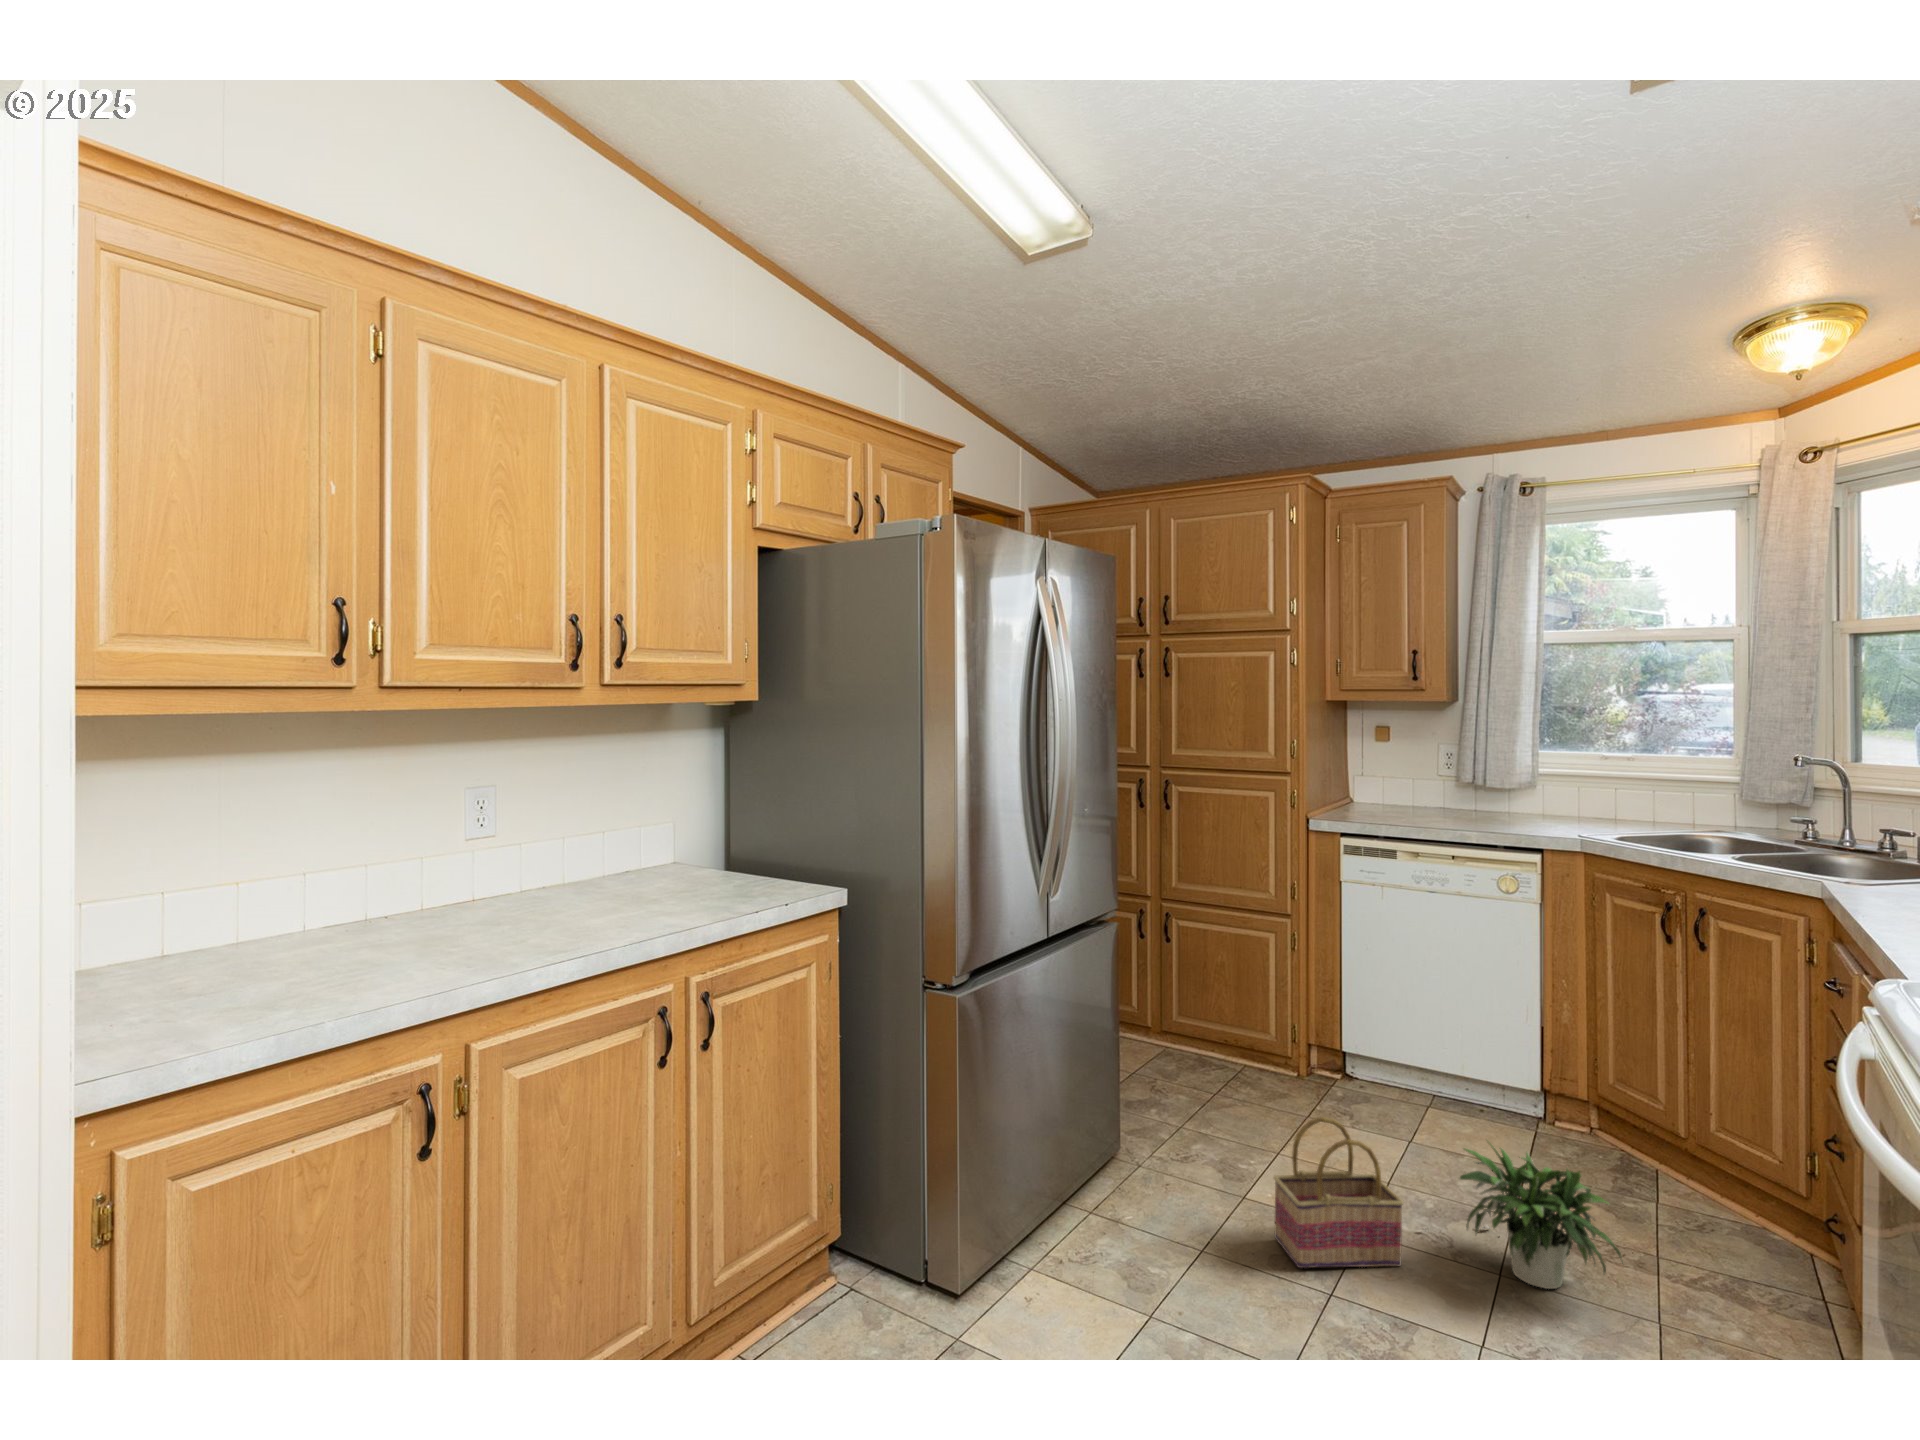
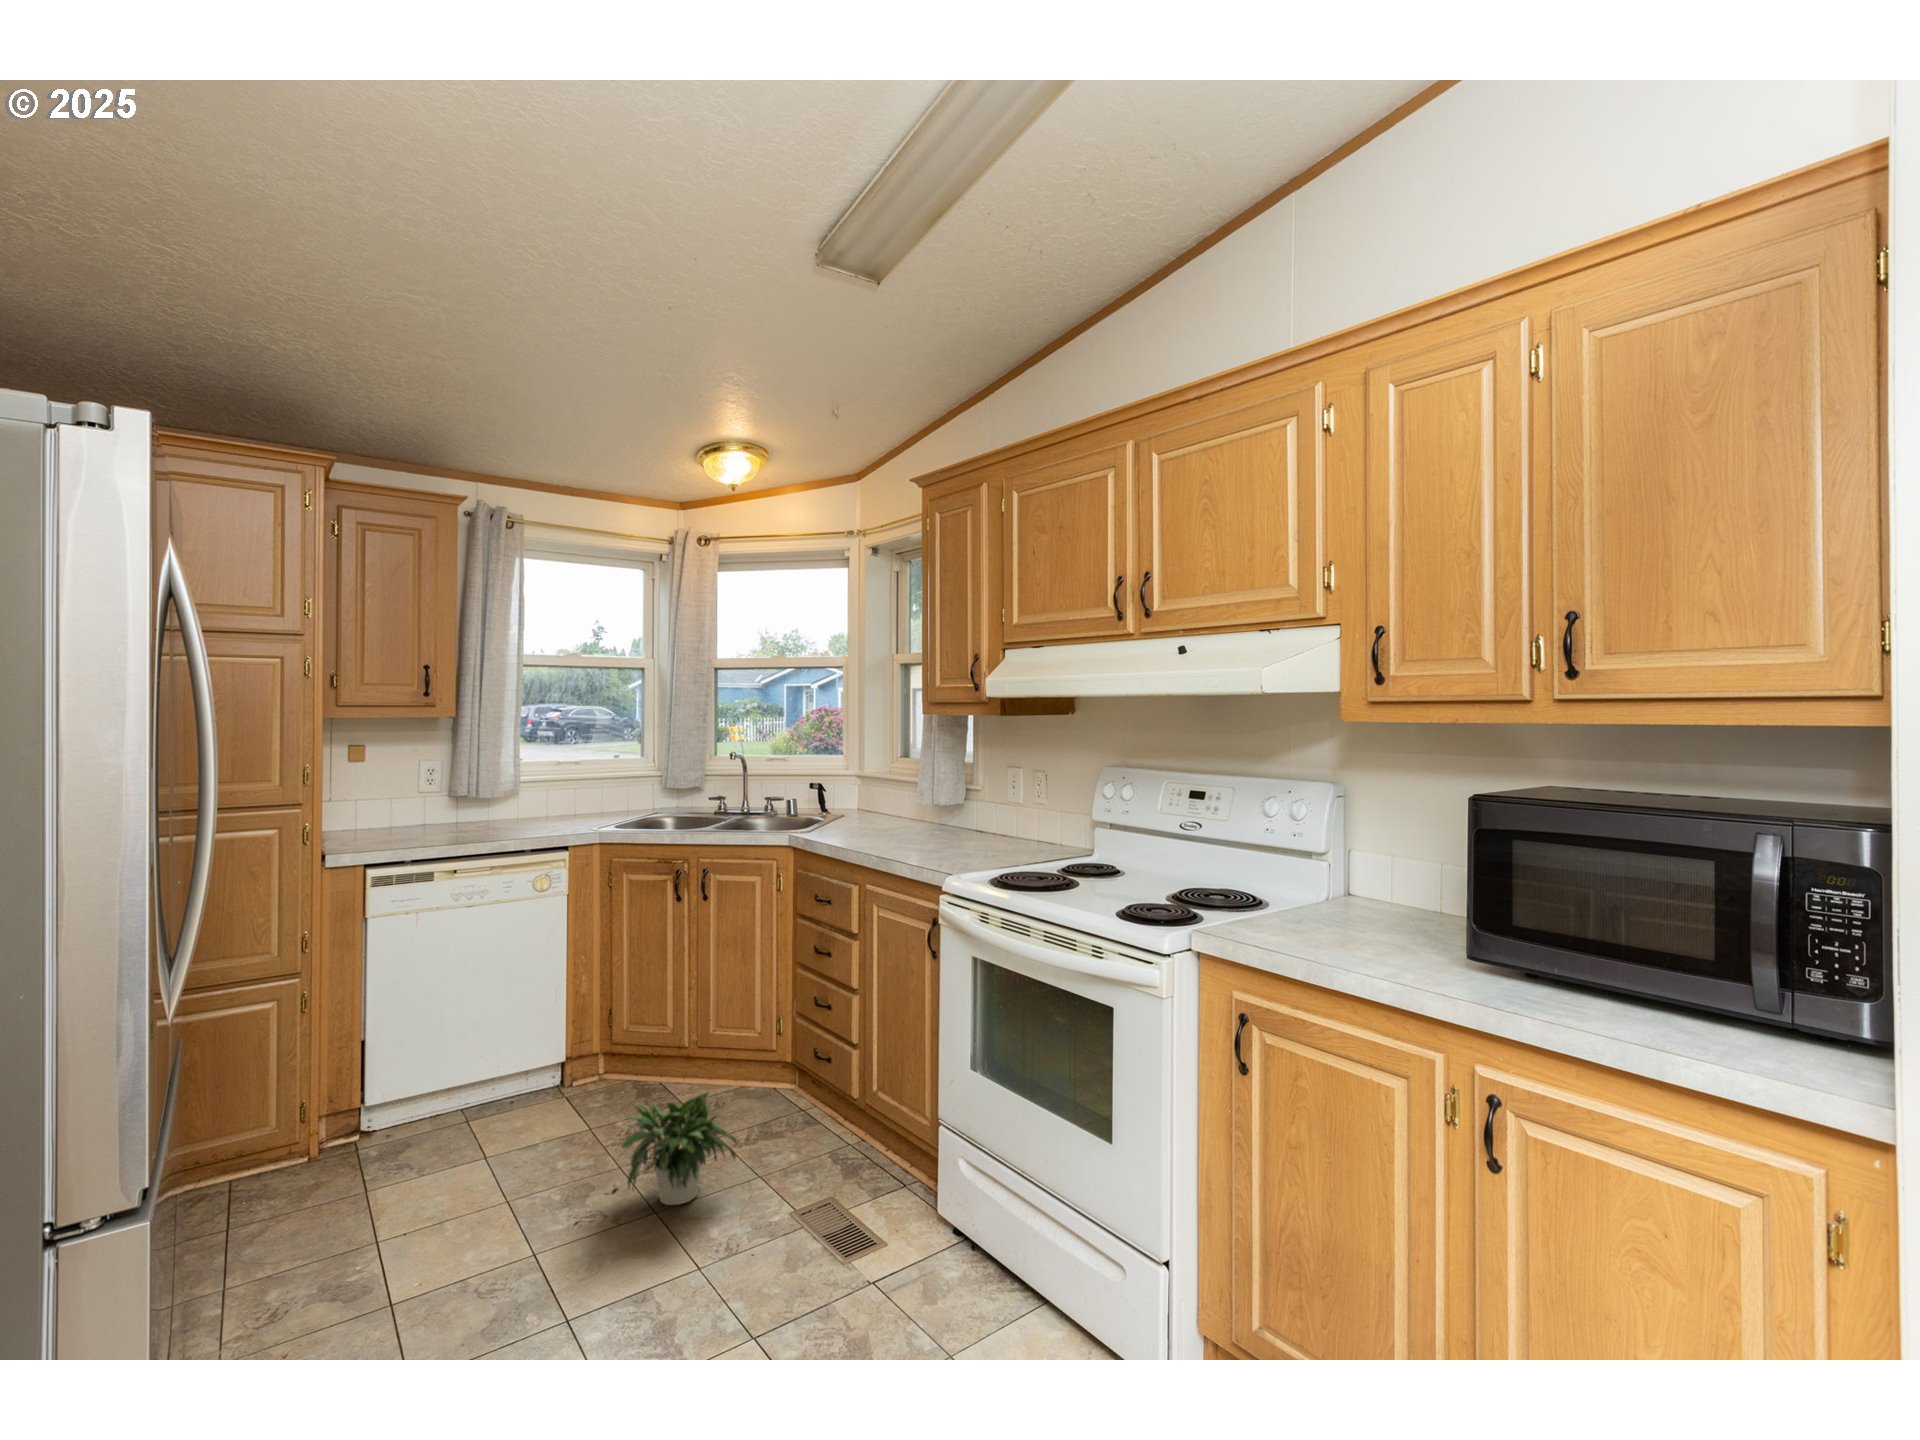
basket: present [1274,1117,1404,1268] -> none [465,1152,593,1322]

